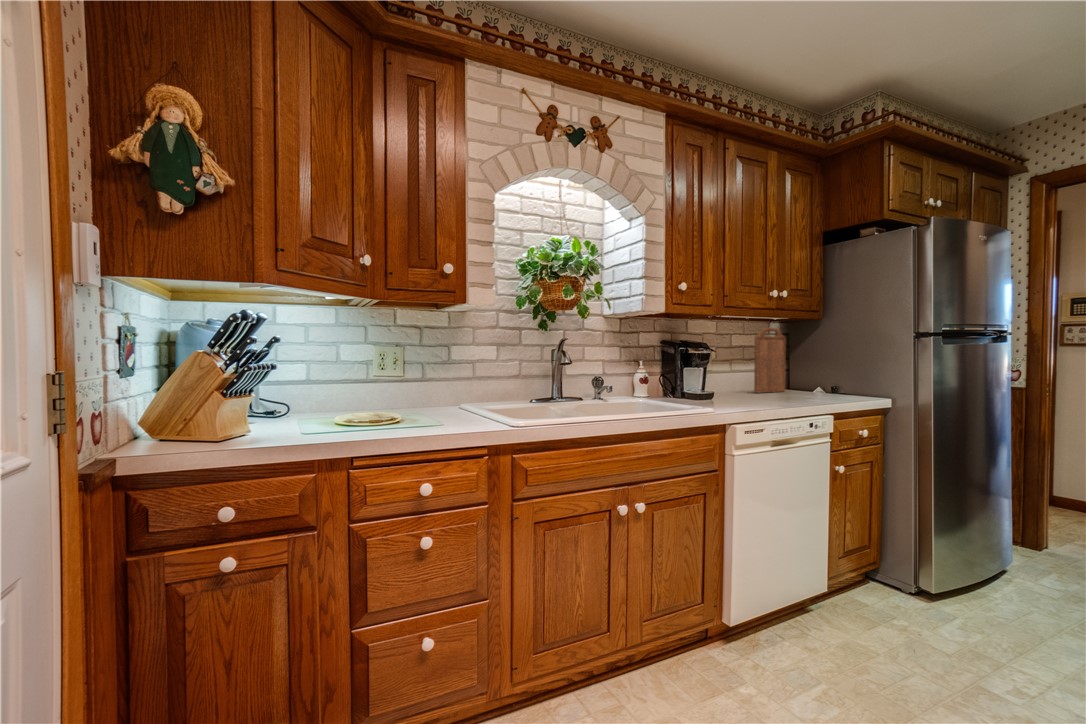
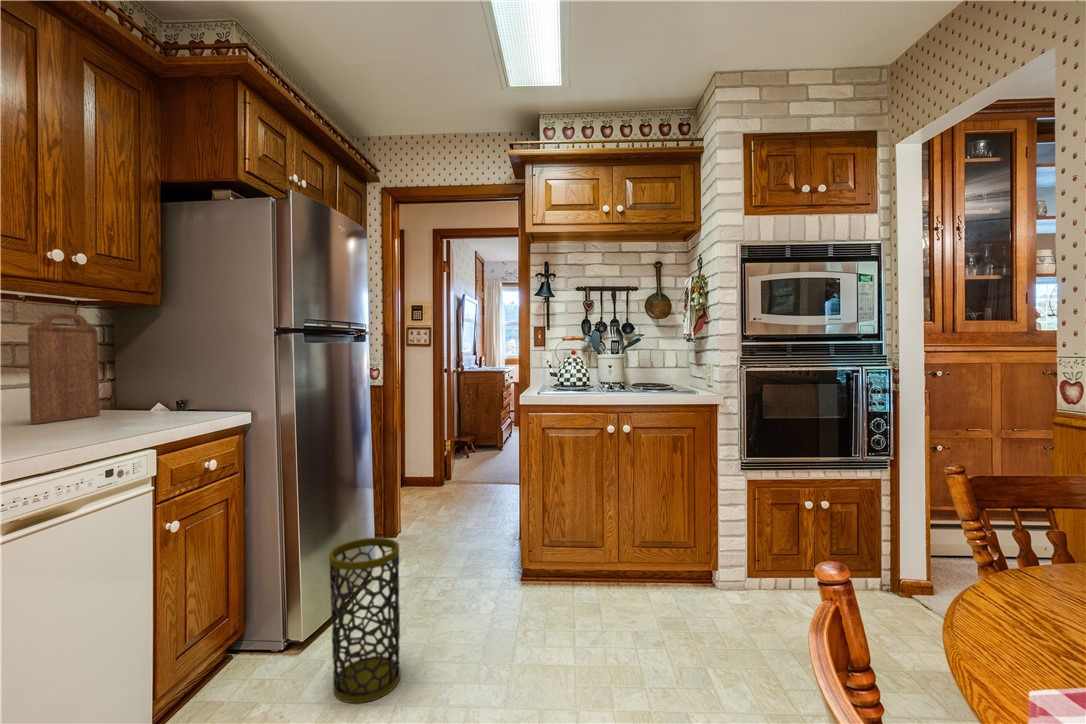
trash can: none [968,522,1053,673] -> present [329,538,400,703]

